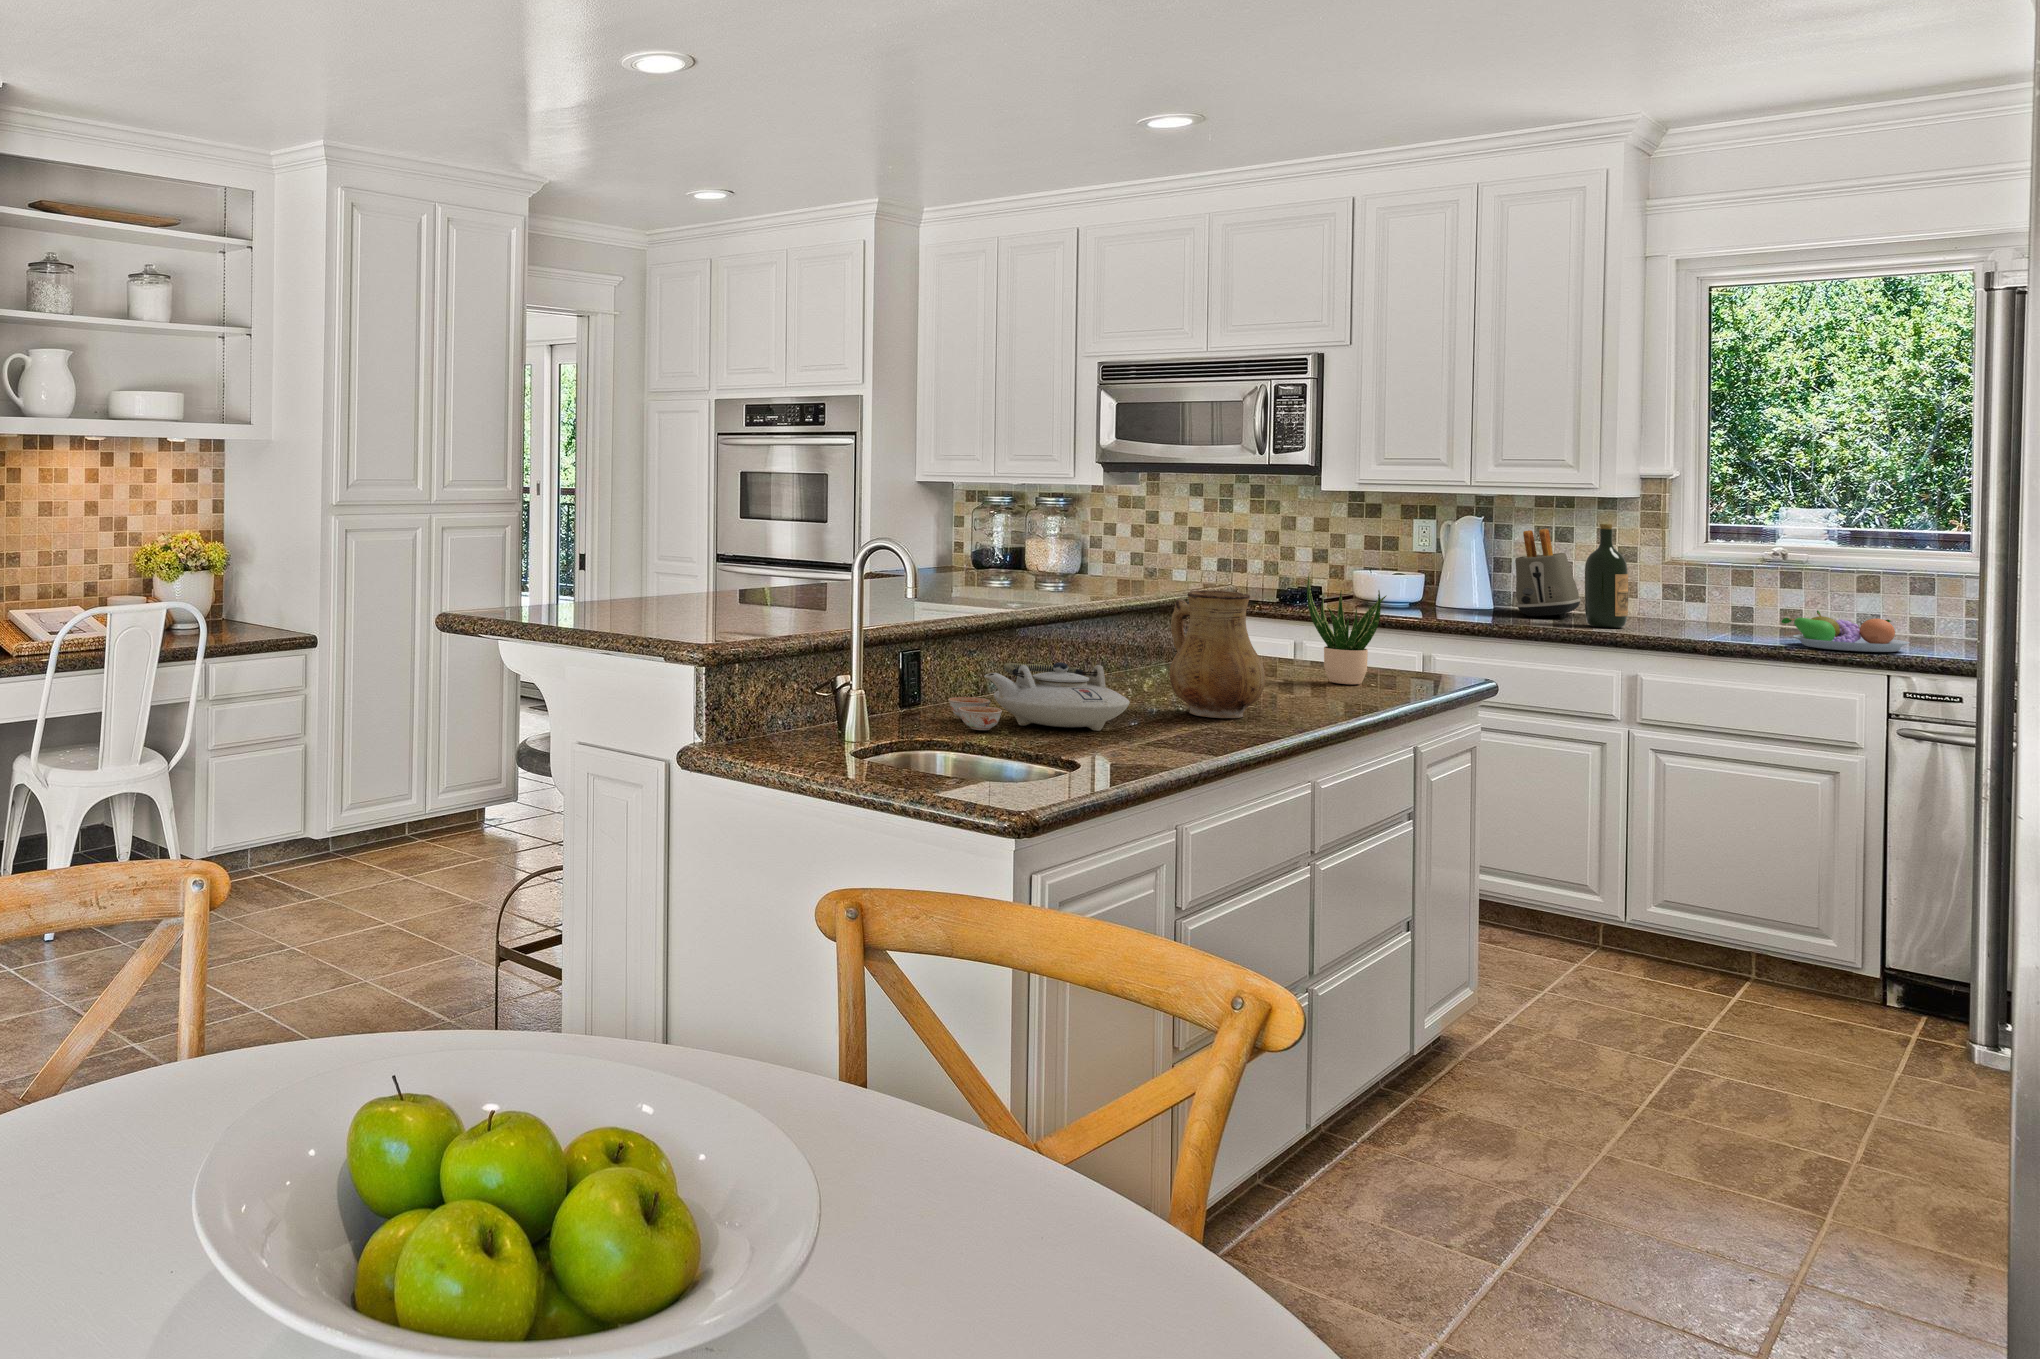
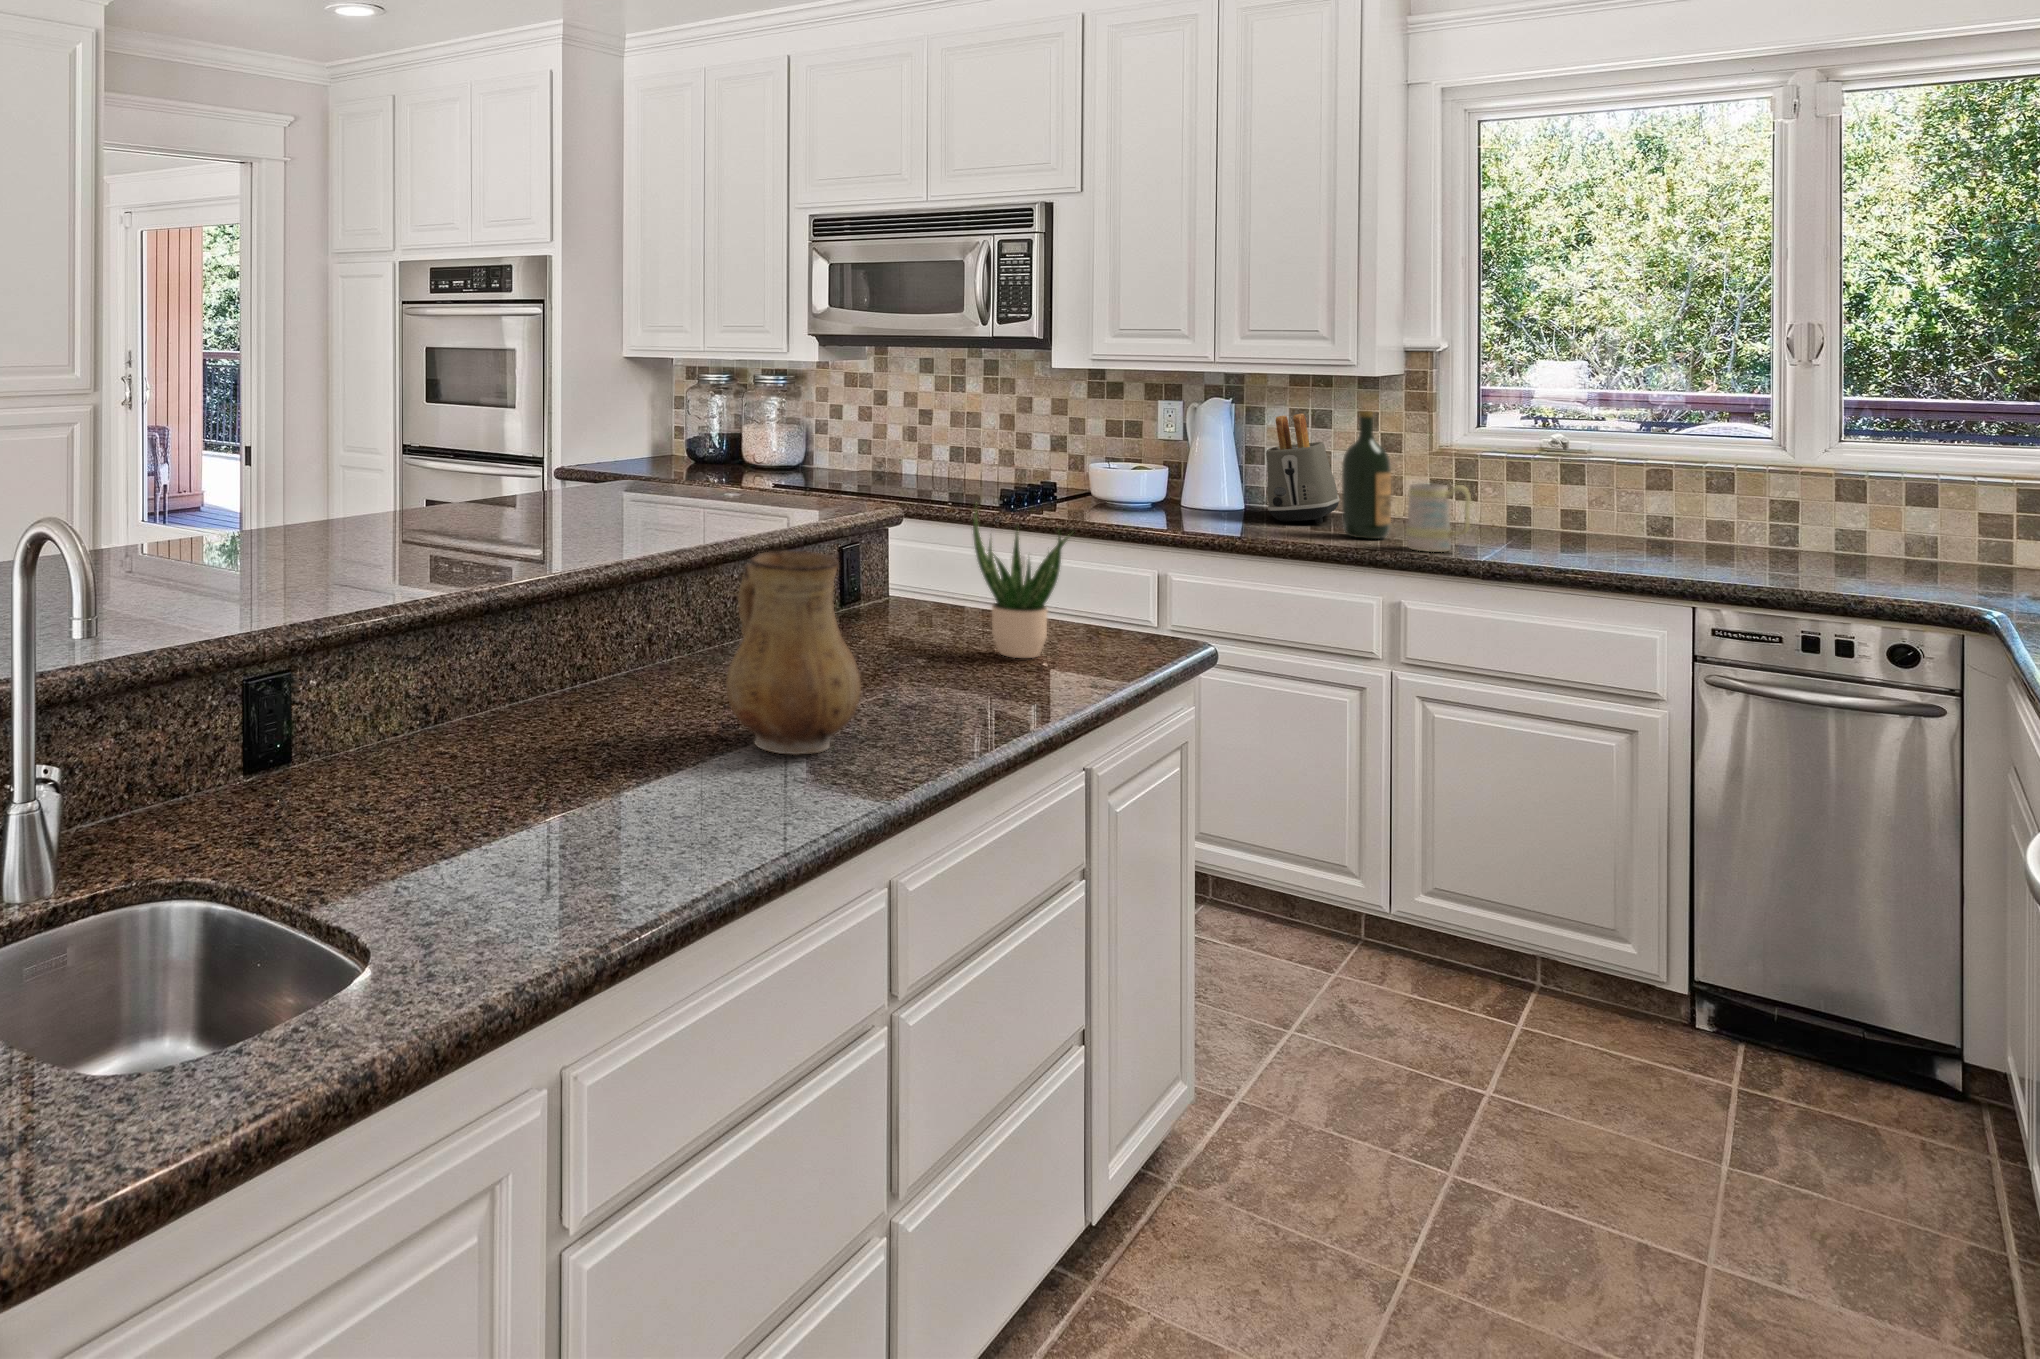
mug: none [1642,582,1699,636] -> present [1406,483,1471,552]
fruit bowl: present [1782,610,1909,652] -> none [1566,519,1715,575]
teapot: present [948,662,1130,731] -> none [350,677,633,810]

